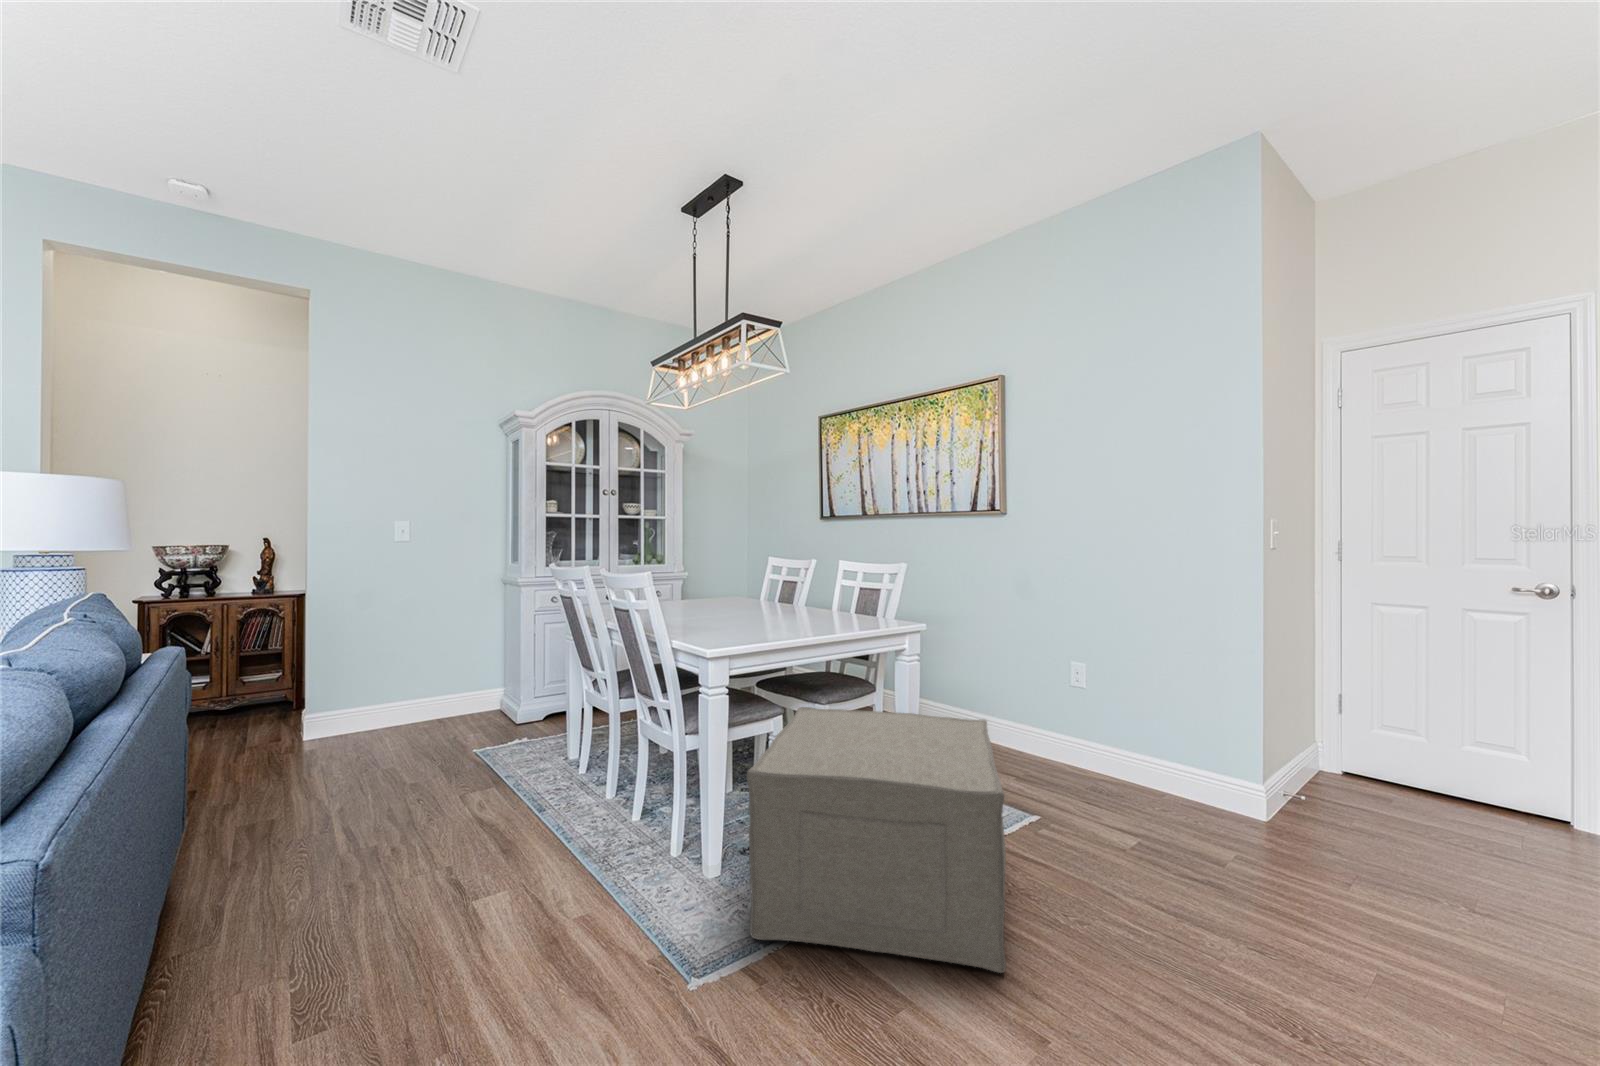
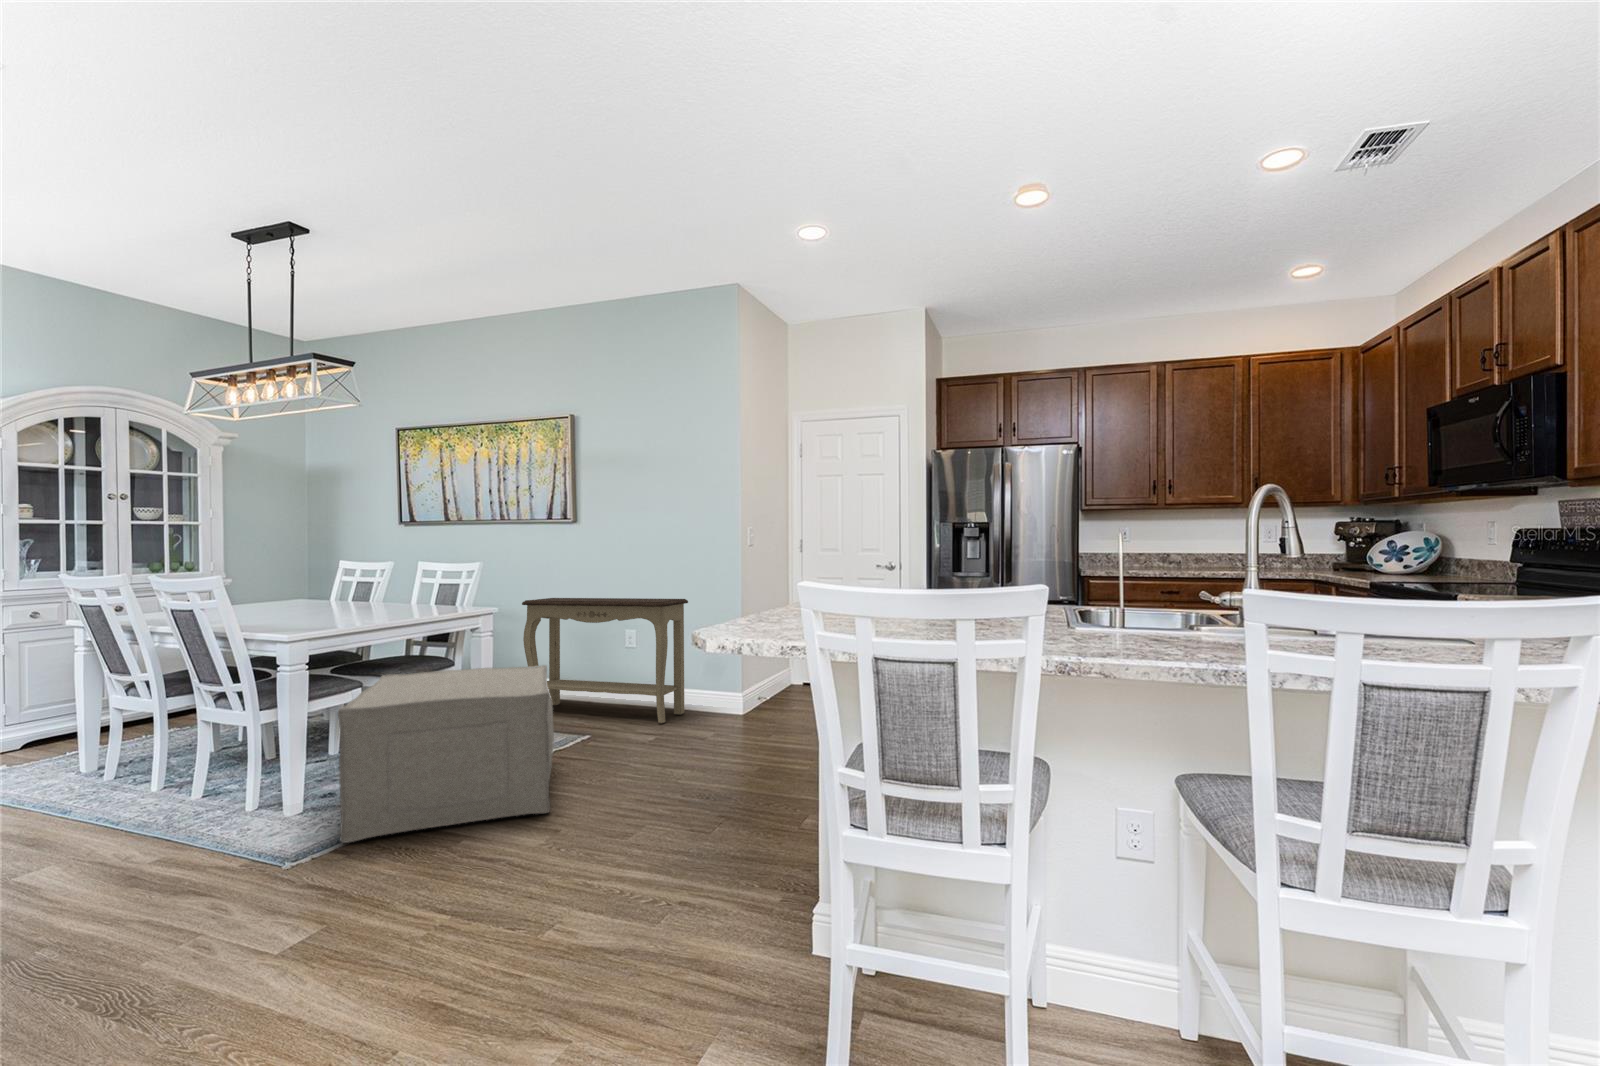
console table: none [946,610,1181,812] -> present [522,598,688,723]

